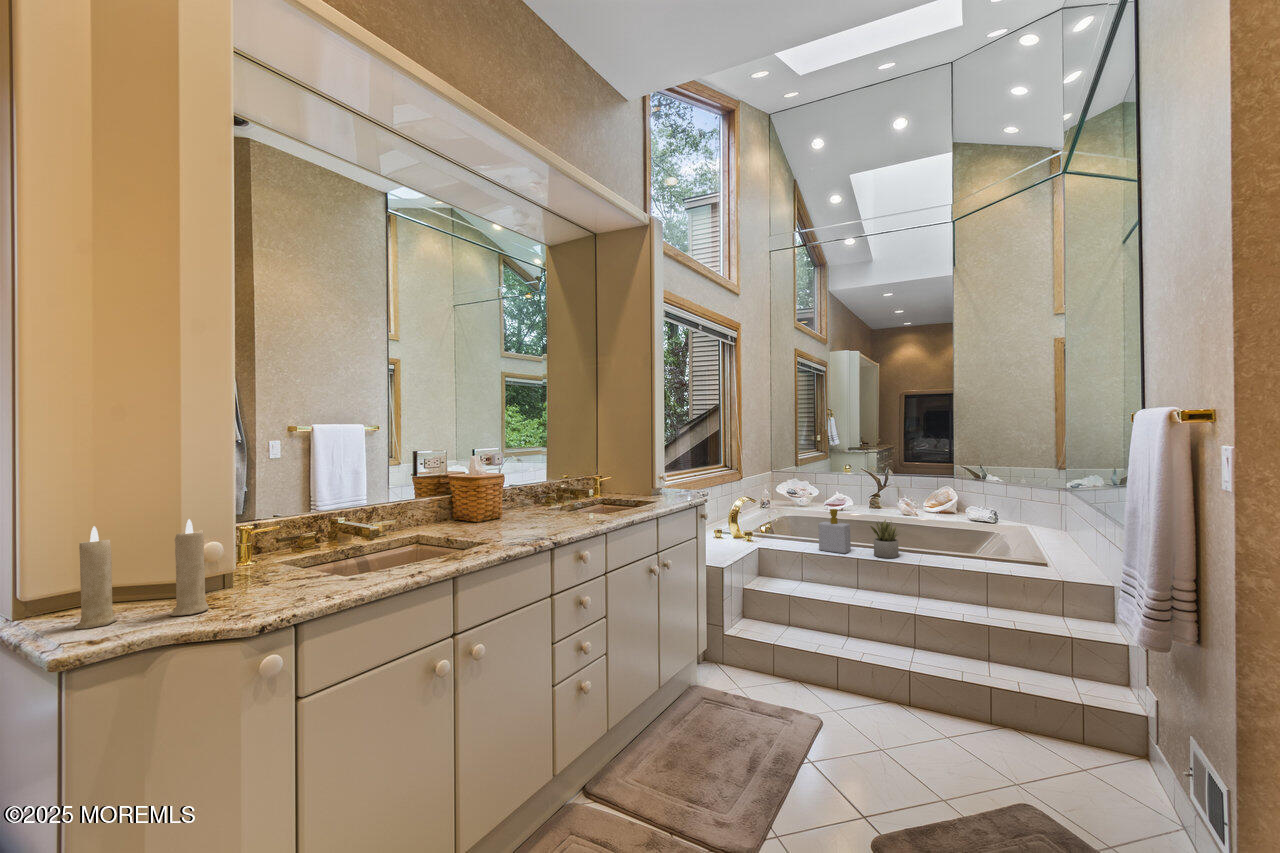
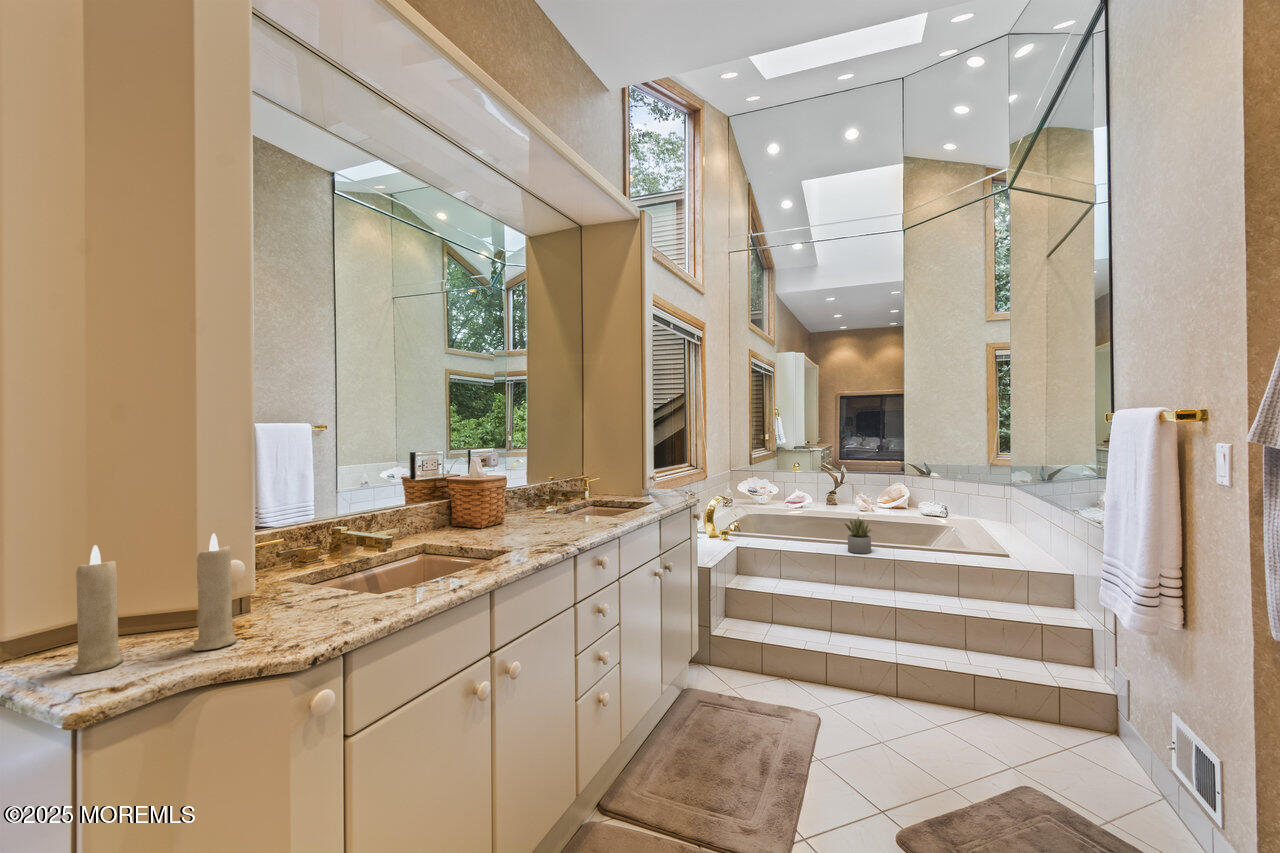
soap bottle: present [818,509,851,553] -> none [794,507,825,550]

